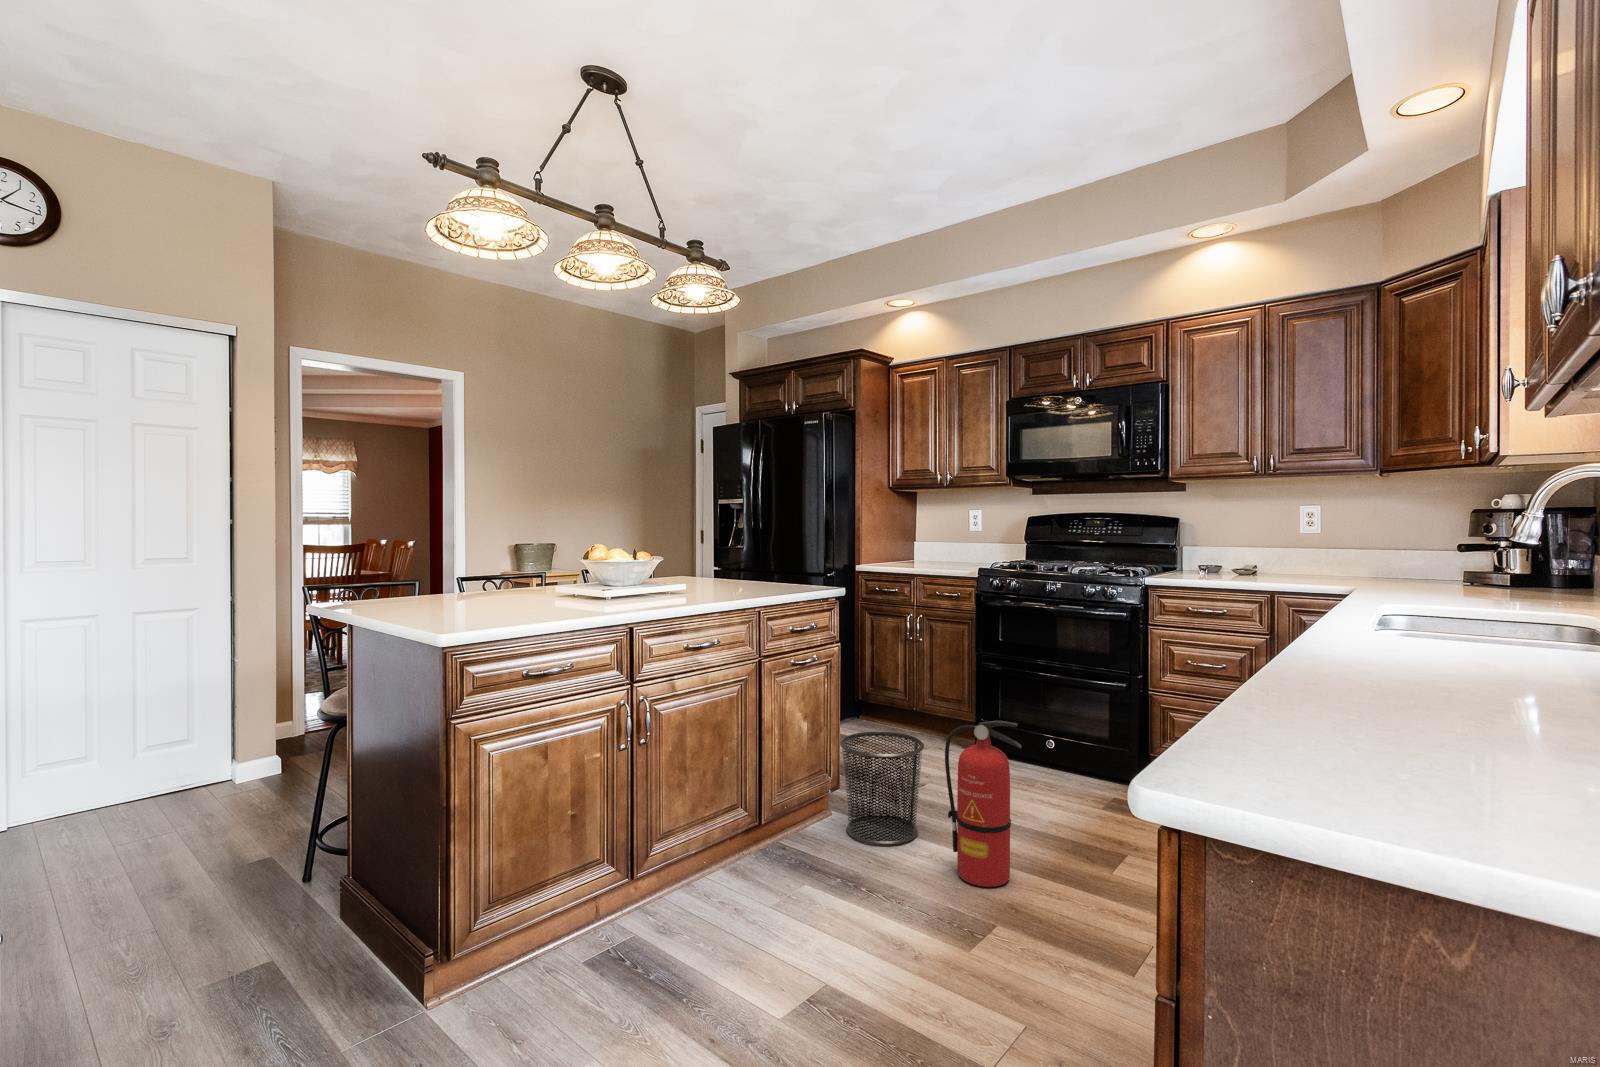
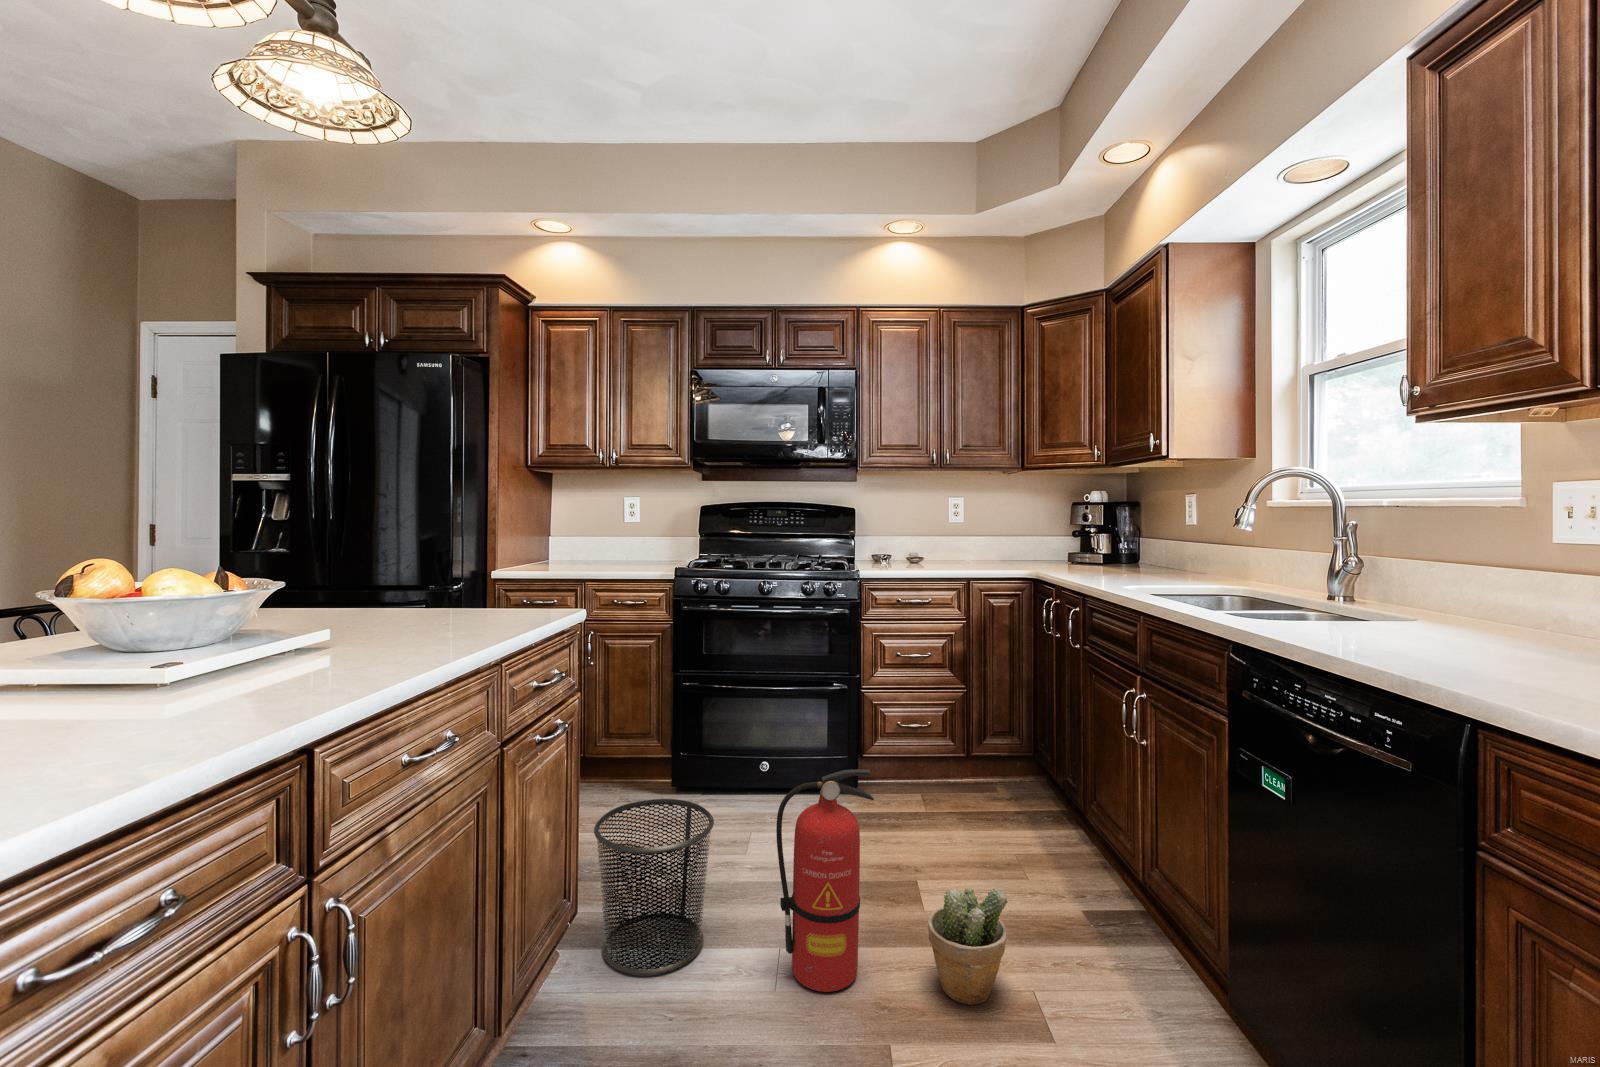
potted plant: none [1051,829,1120,927] -> present [928,888,1008,1005]

